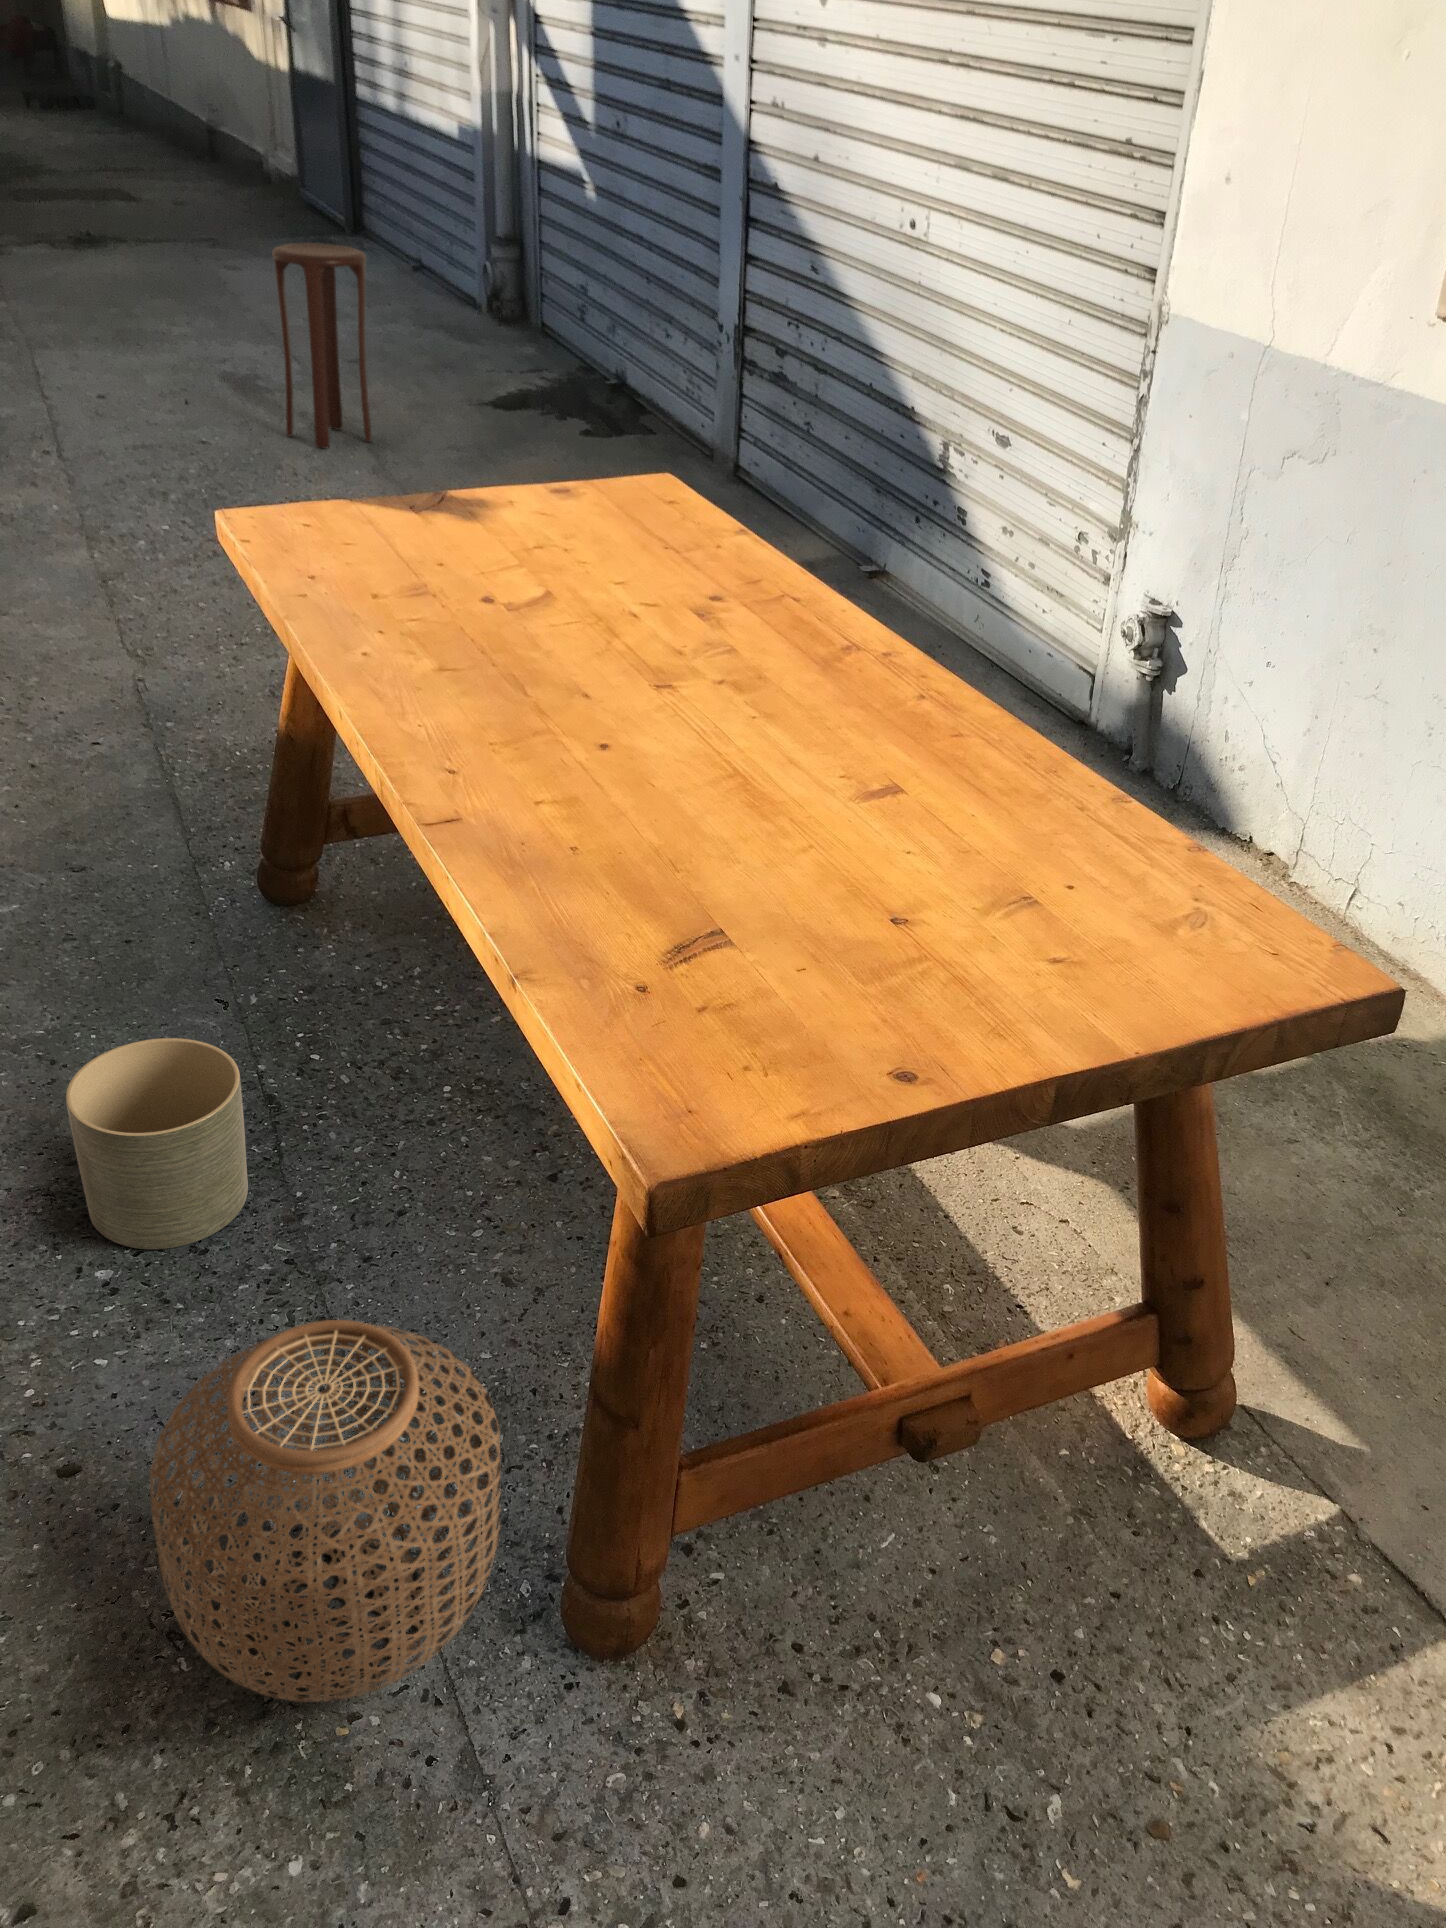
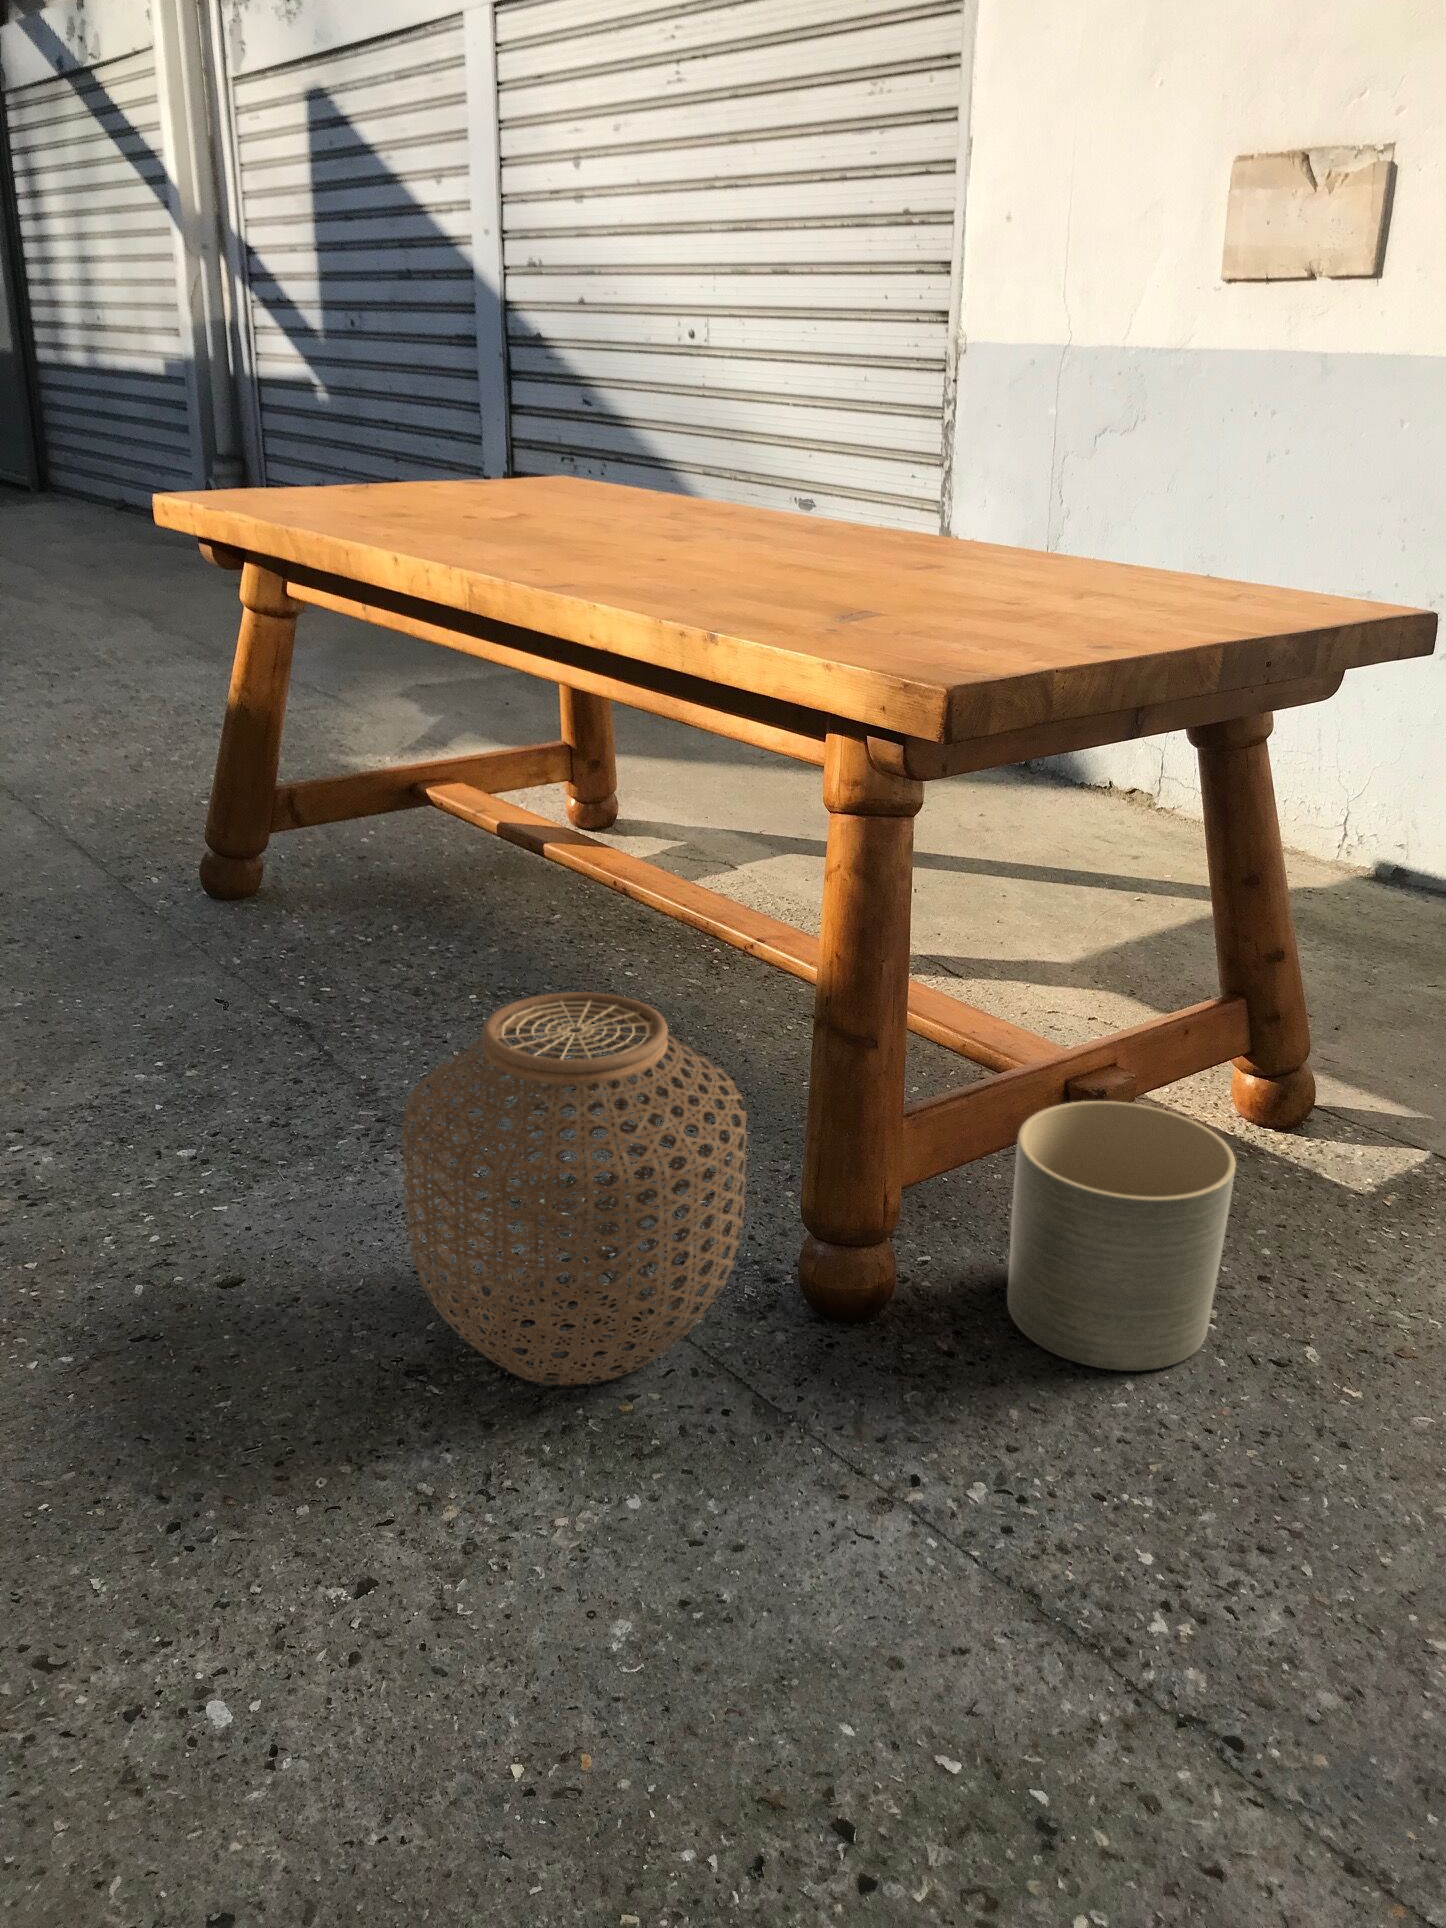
stool: present [272,243,372,448] -> none [35,427,148,621]
planter: present [66,1038,248,1249] -> present [1007,1101,1236,1371]

